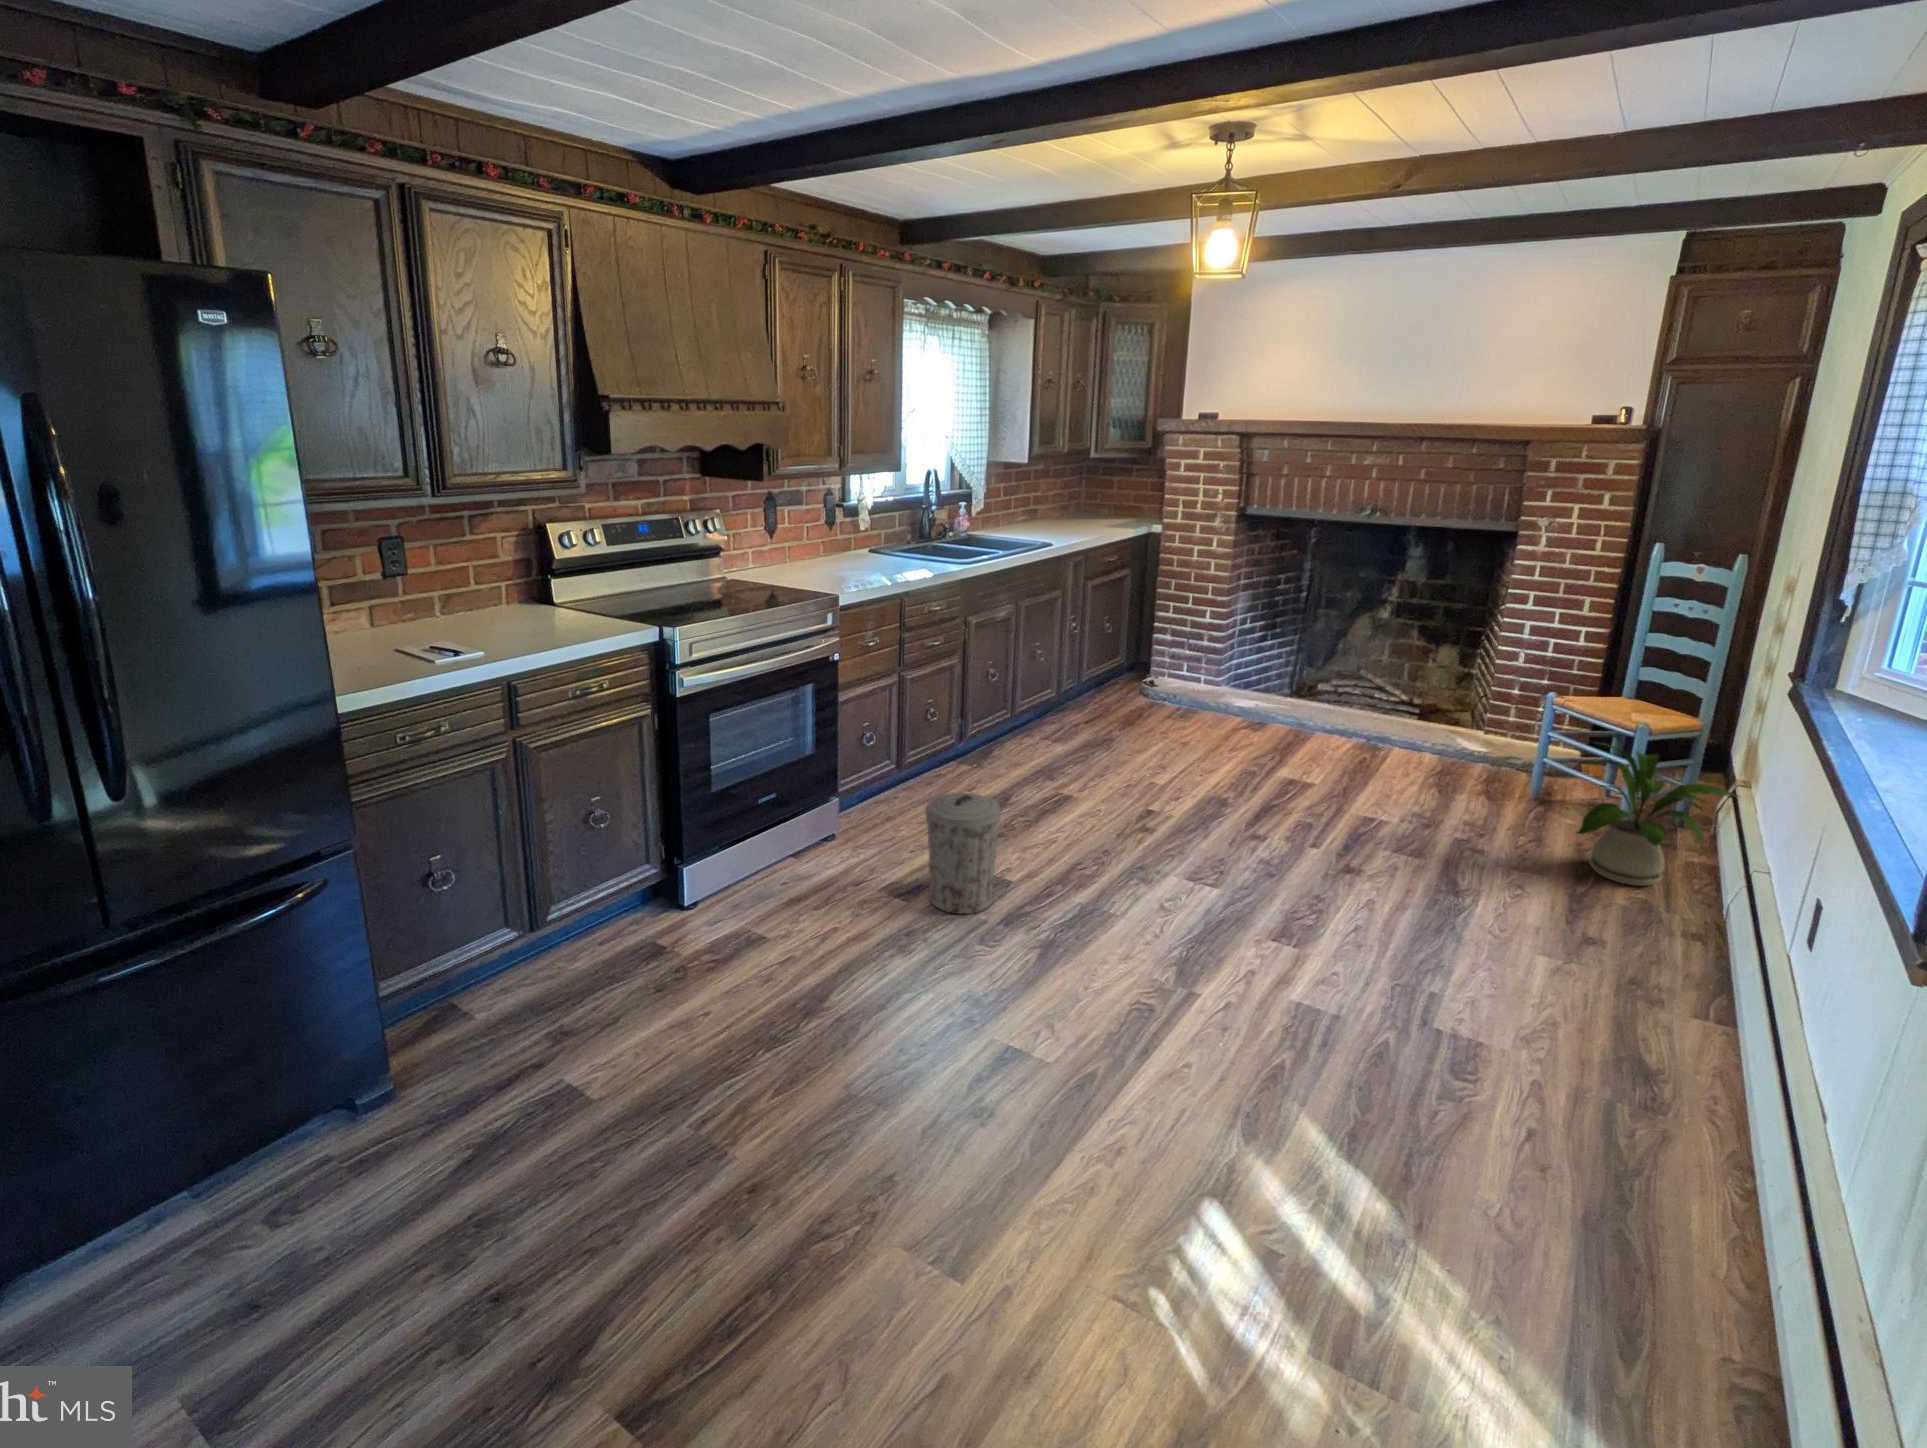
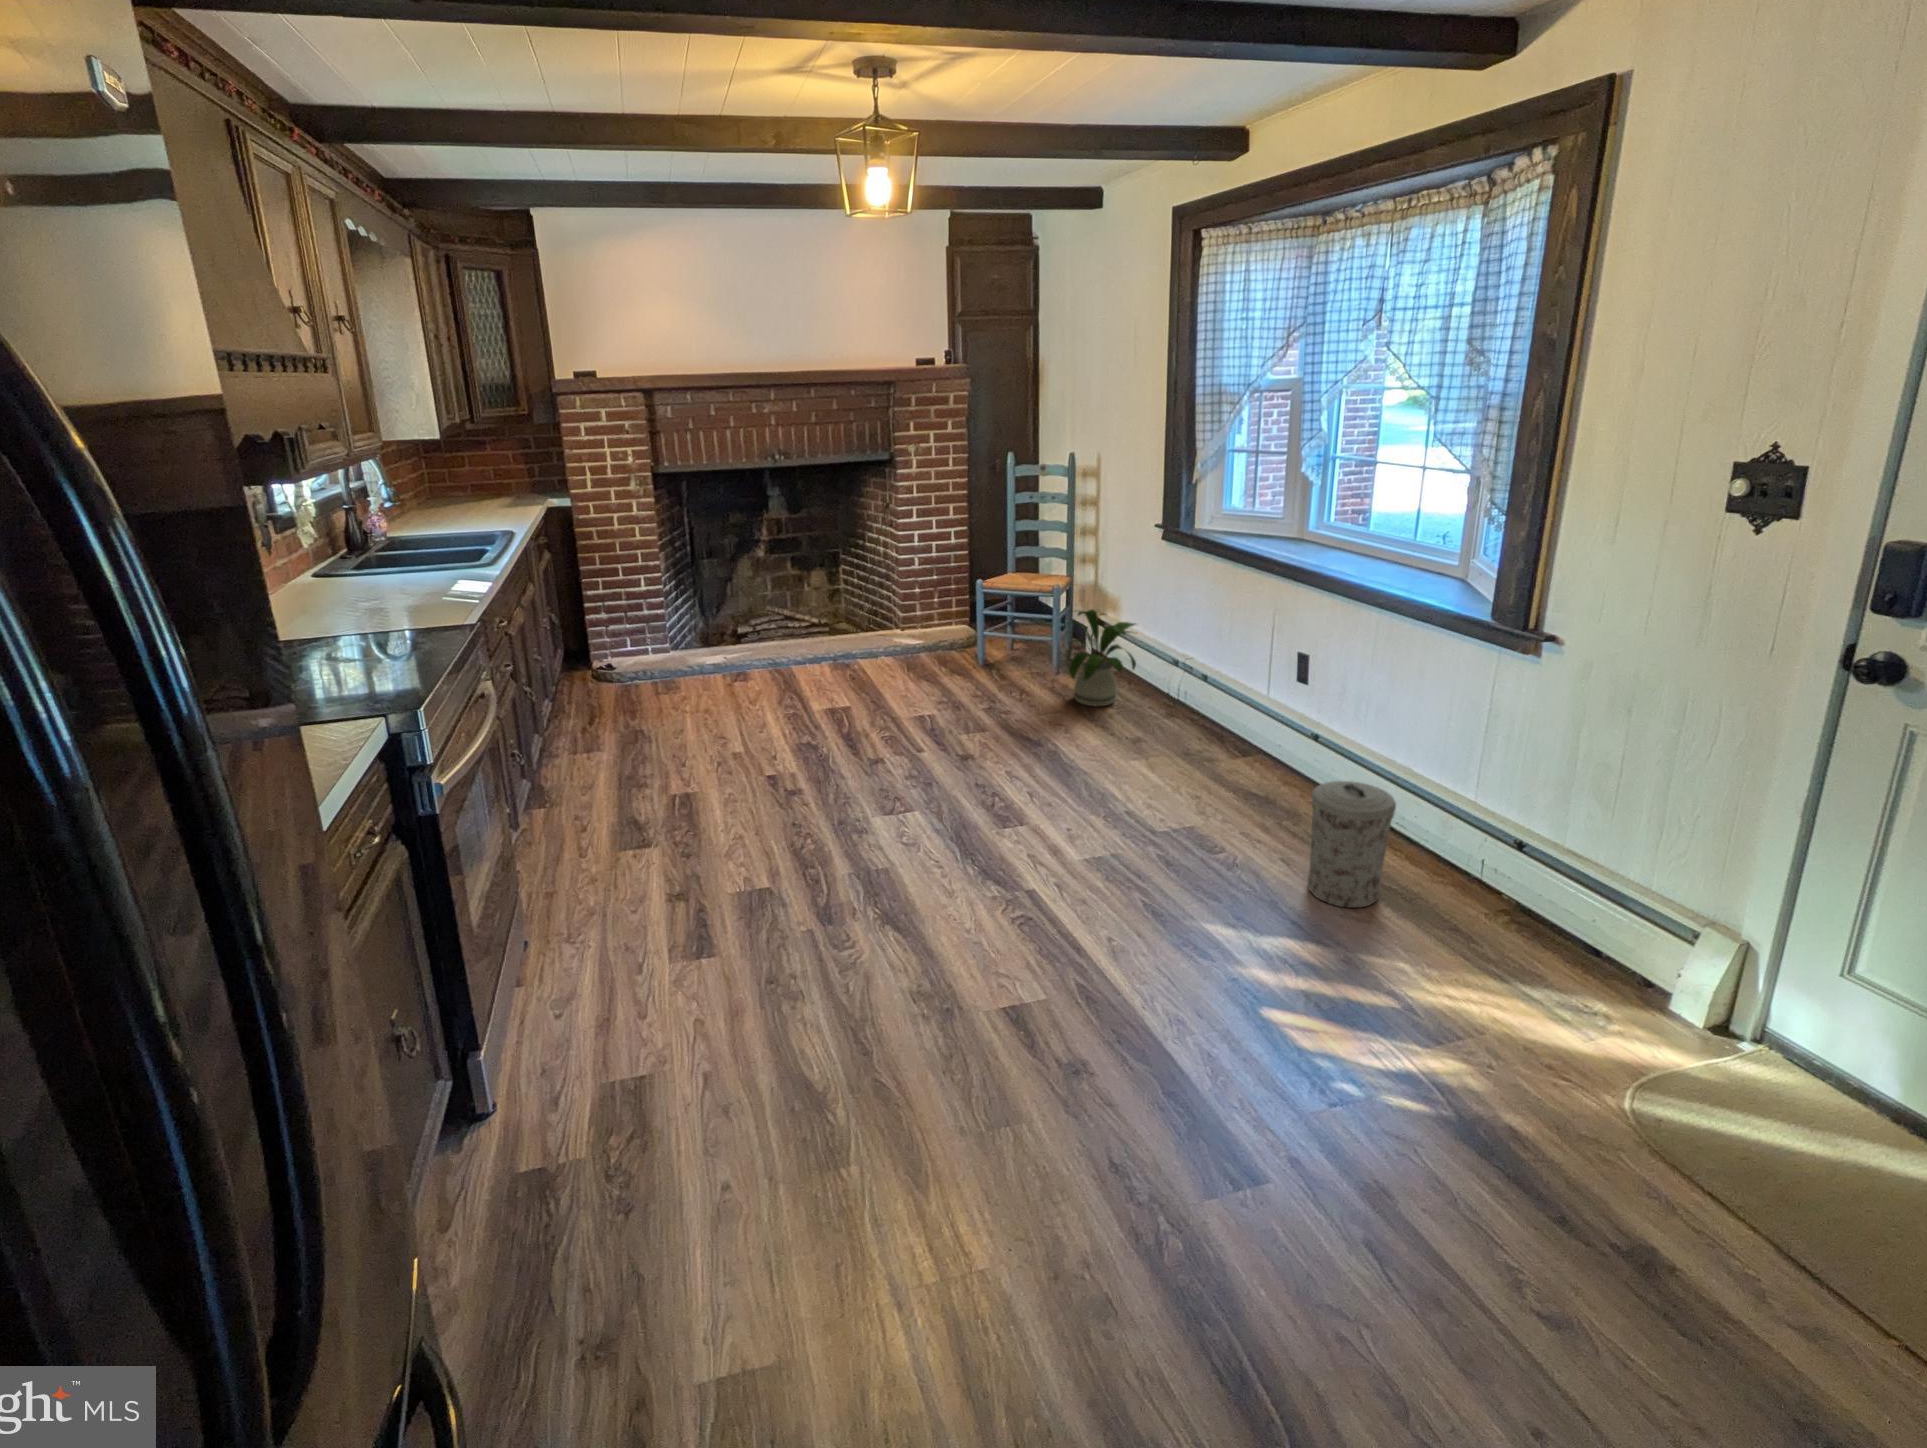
trash can: present [925,793,1001,914] -> present [1308,781,1396,908]

